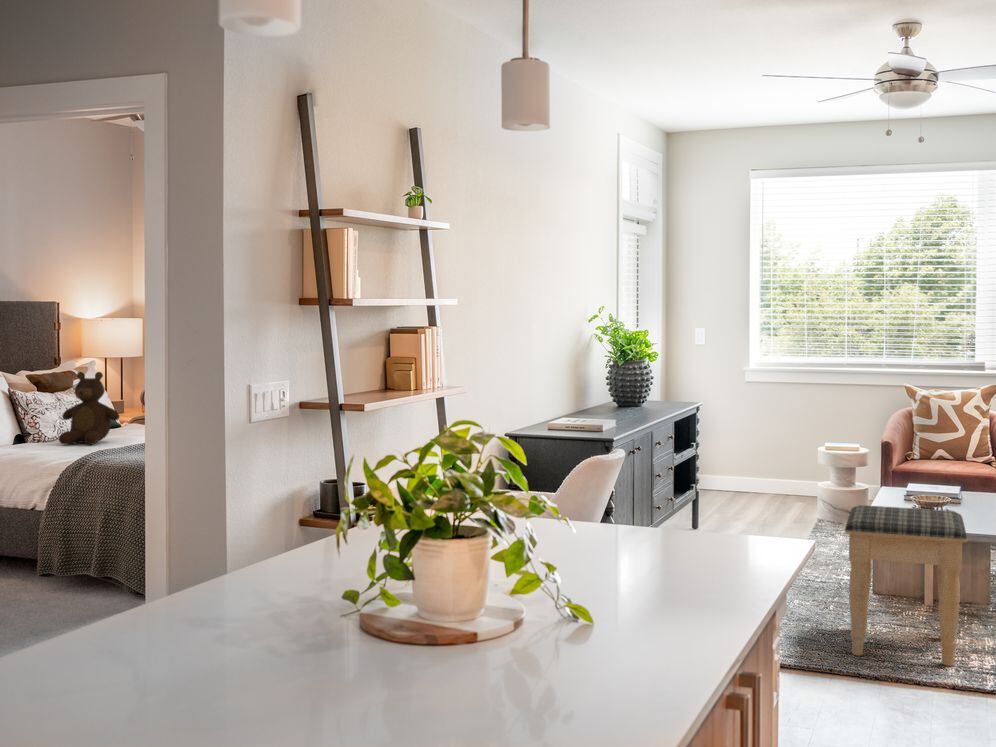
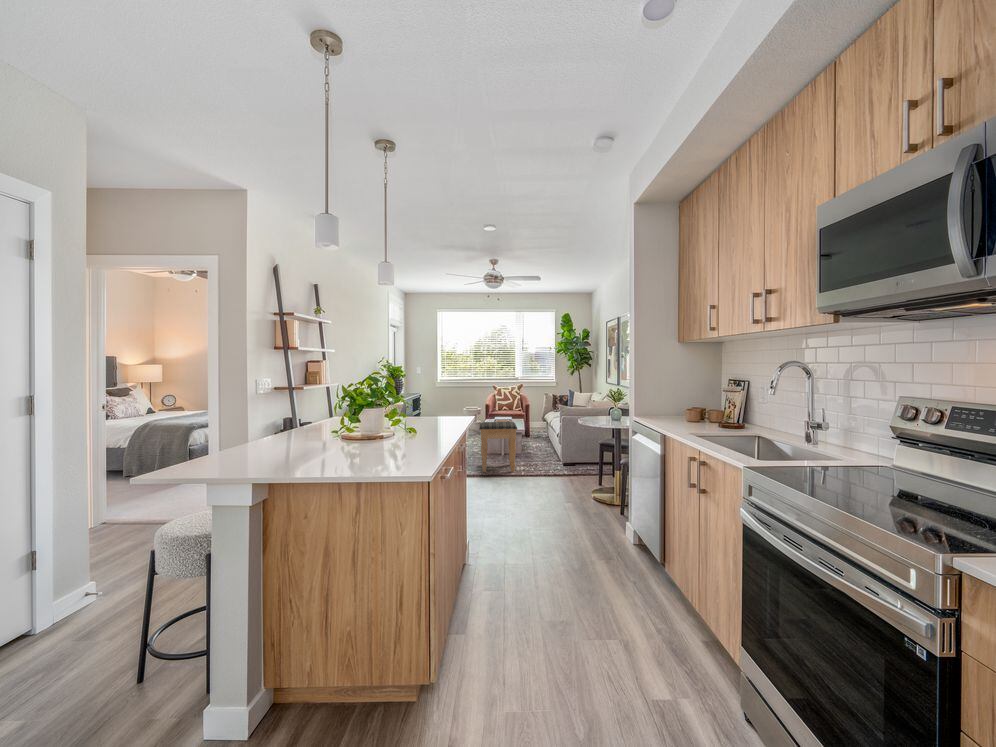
teddy bear: present [59,372,119,445] -> none [129,384,162,418]

